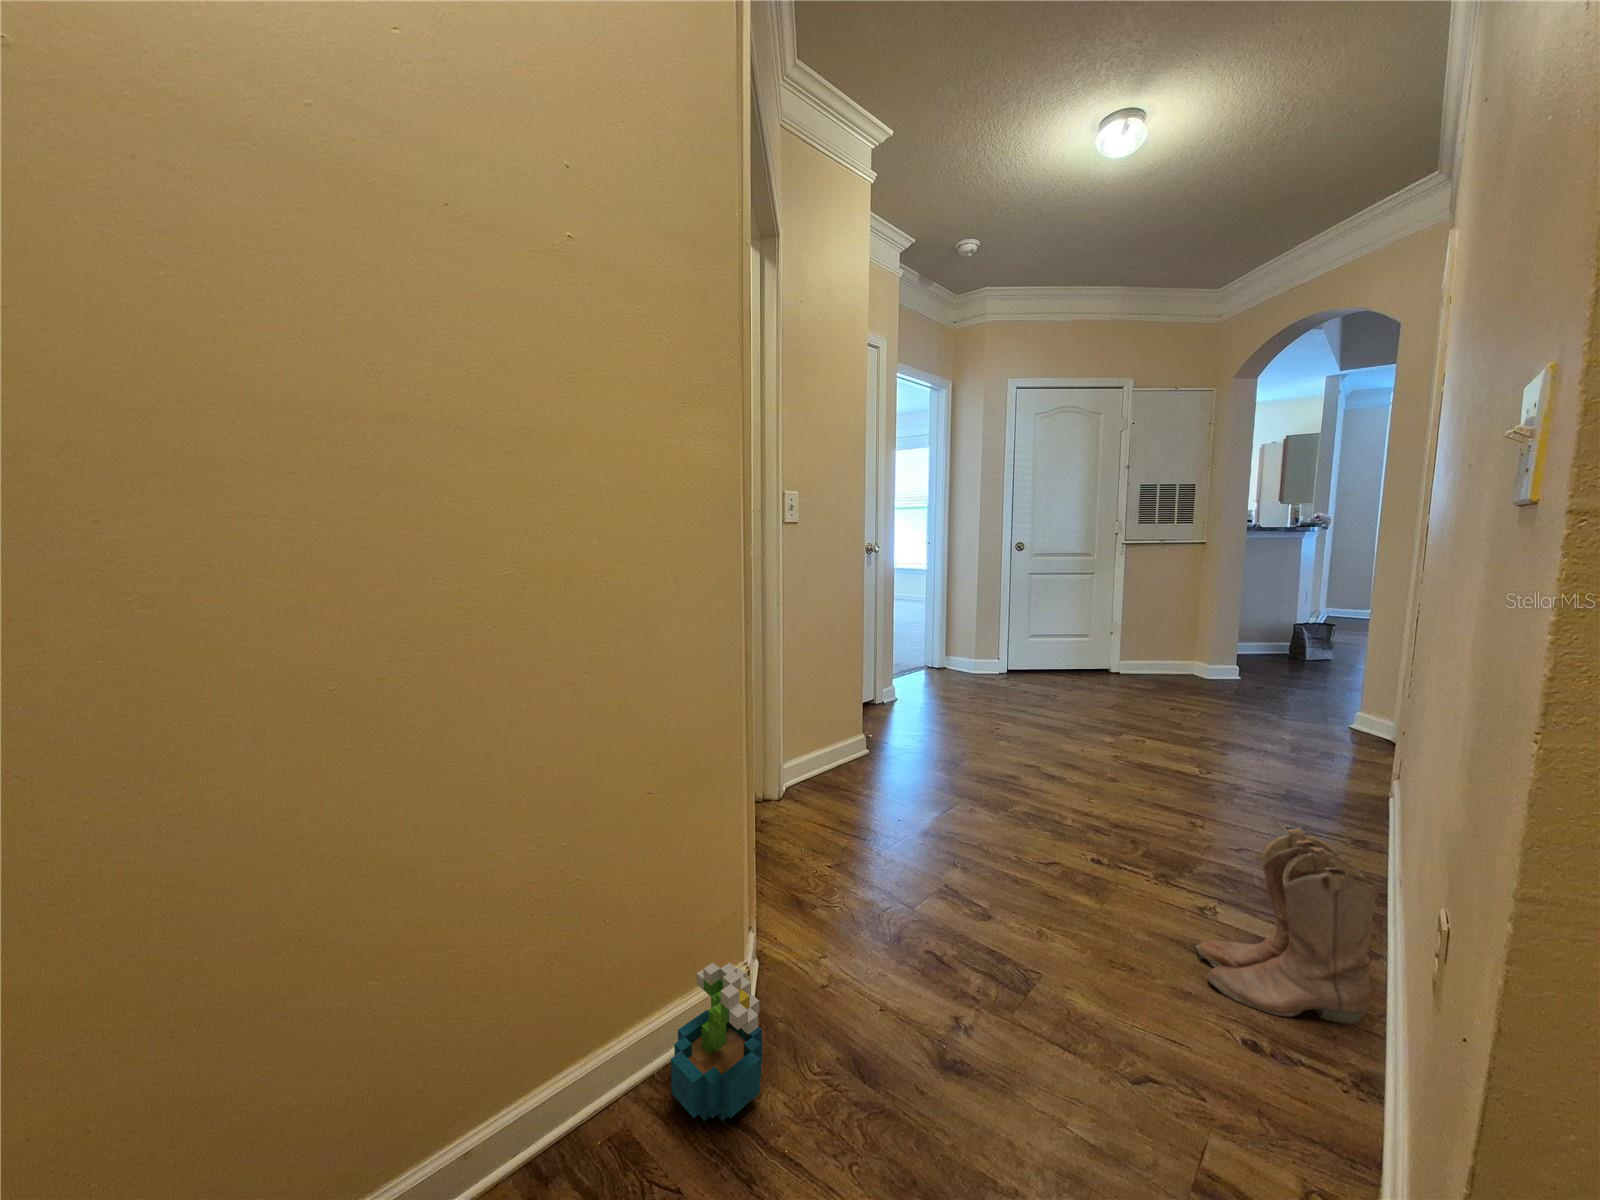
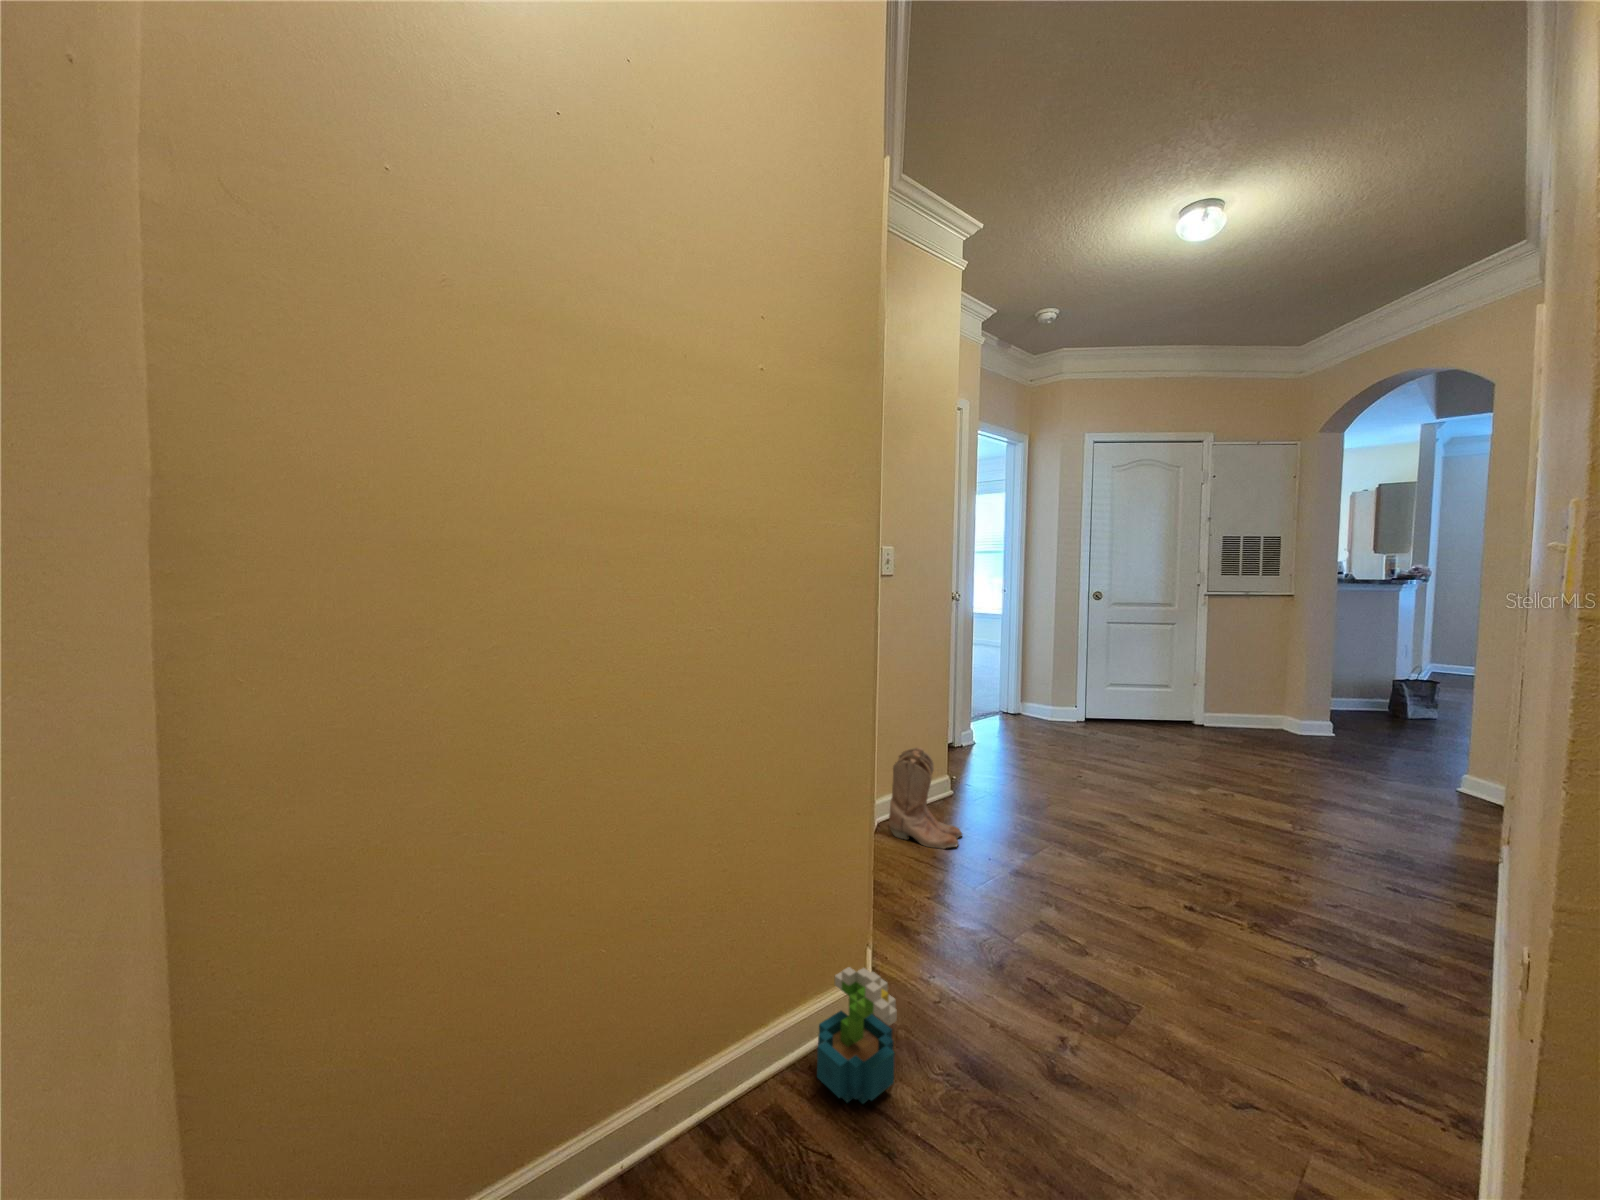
boots: present [1197,829,1378,1023] -> present [889,747,962,849]

